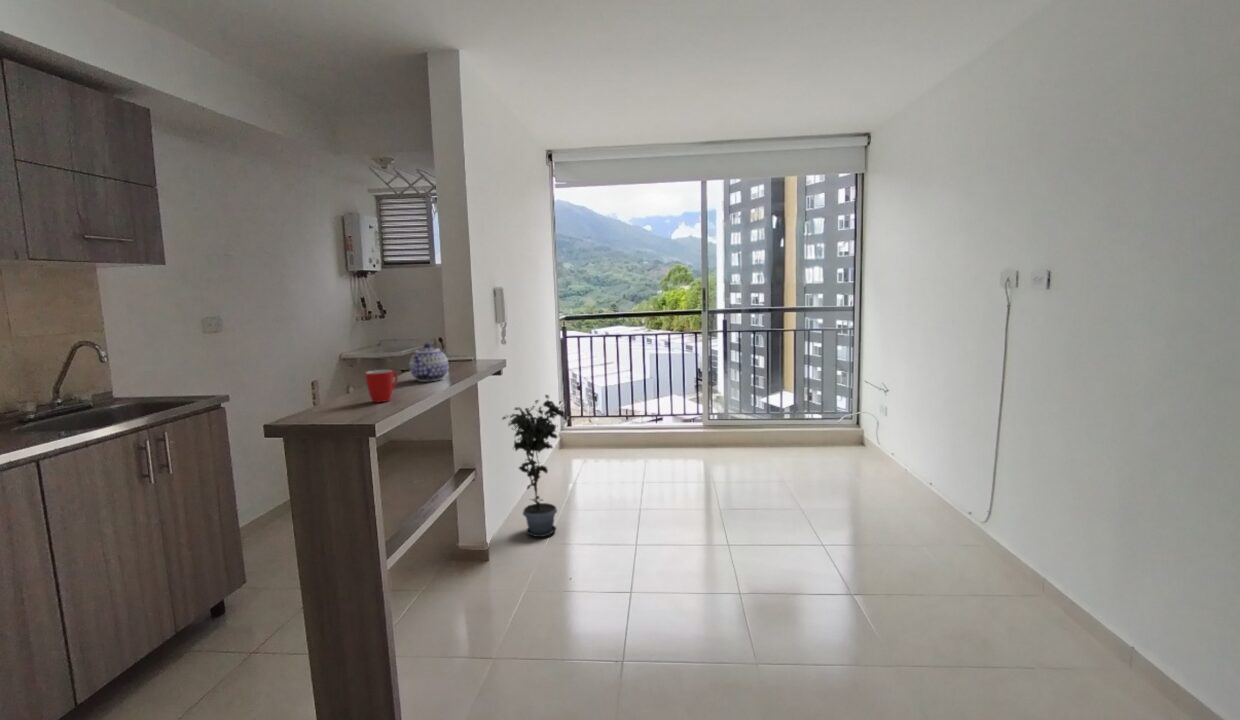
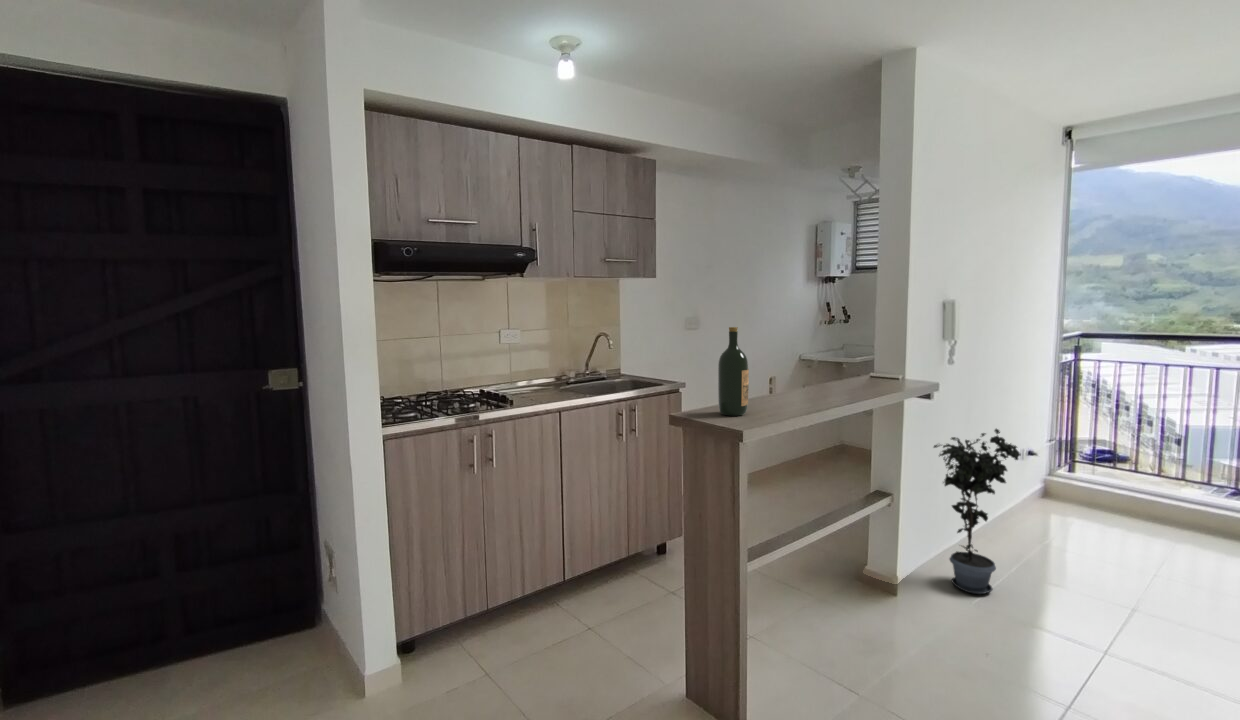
wine bottle: none [319,315,359,414] -> present [718,327,749,416]
teapot: present [410,343,449,381] -> none [818,357,858,396]
mug: present [365,370,397,402] -> none [761,380,792,410]

